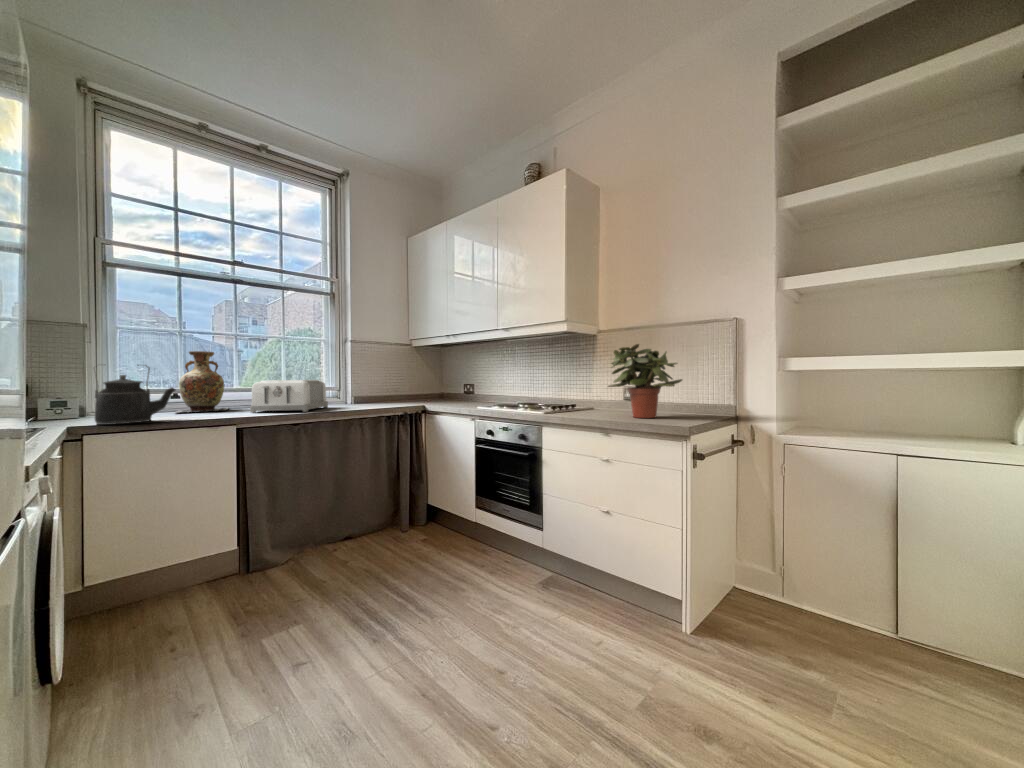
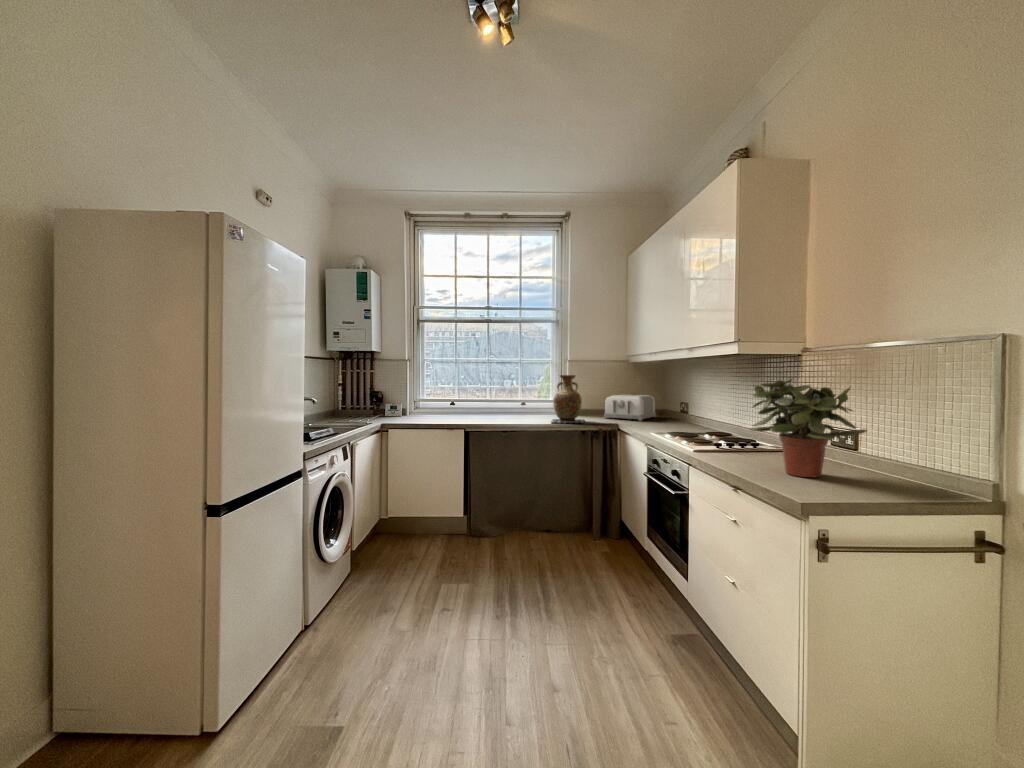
vase: present [177,351,229,413] -> present [551,375,584,423]
kettle: present [94,365,176,425] -> none [396,388,435,424]
toaster: present [250,380,328,413] -> present [604,395,656,421]

